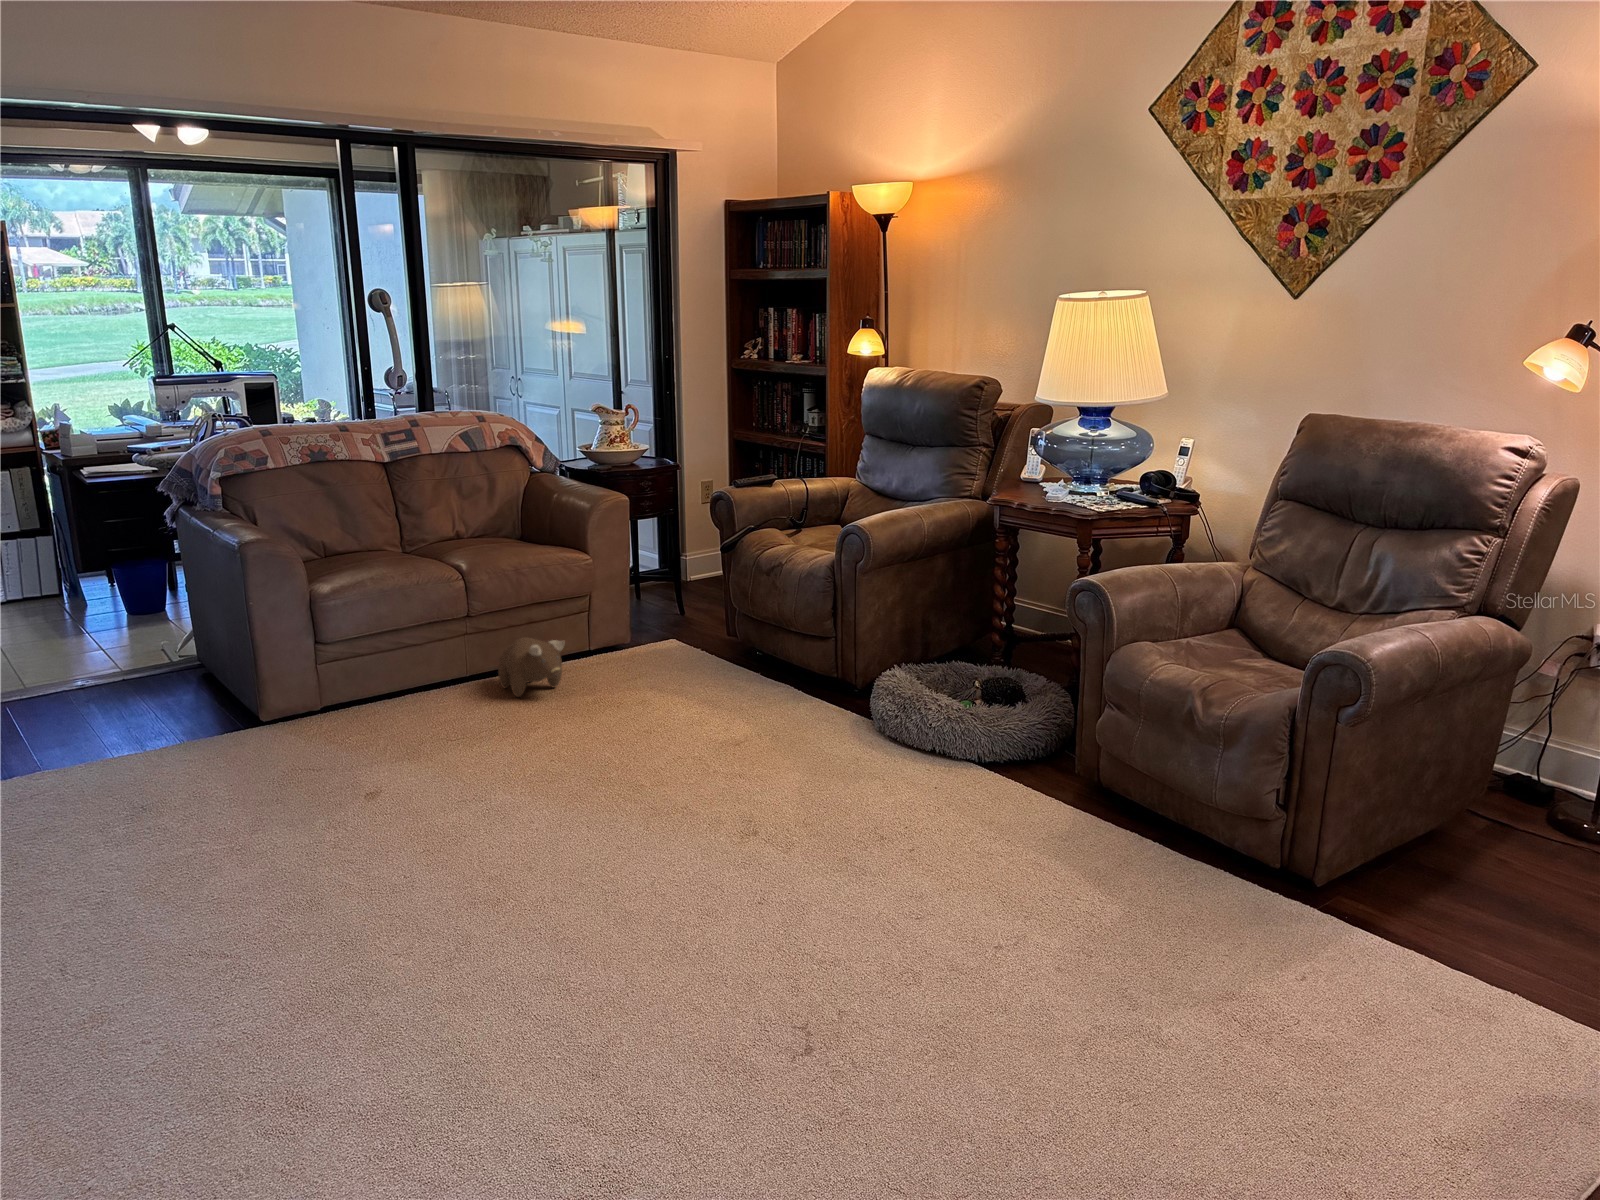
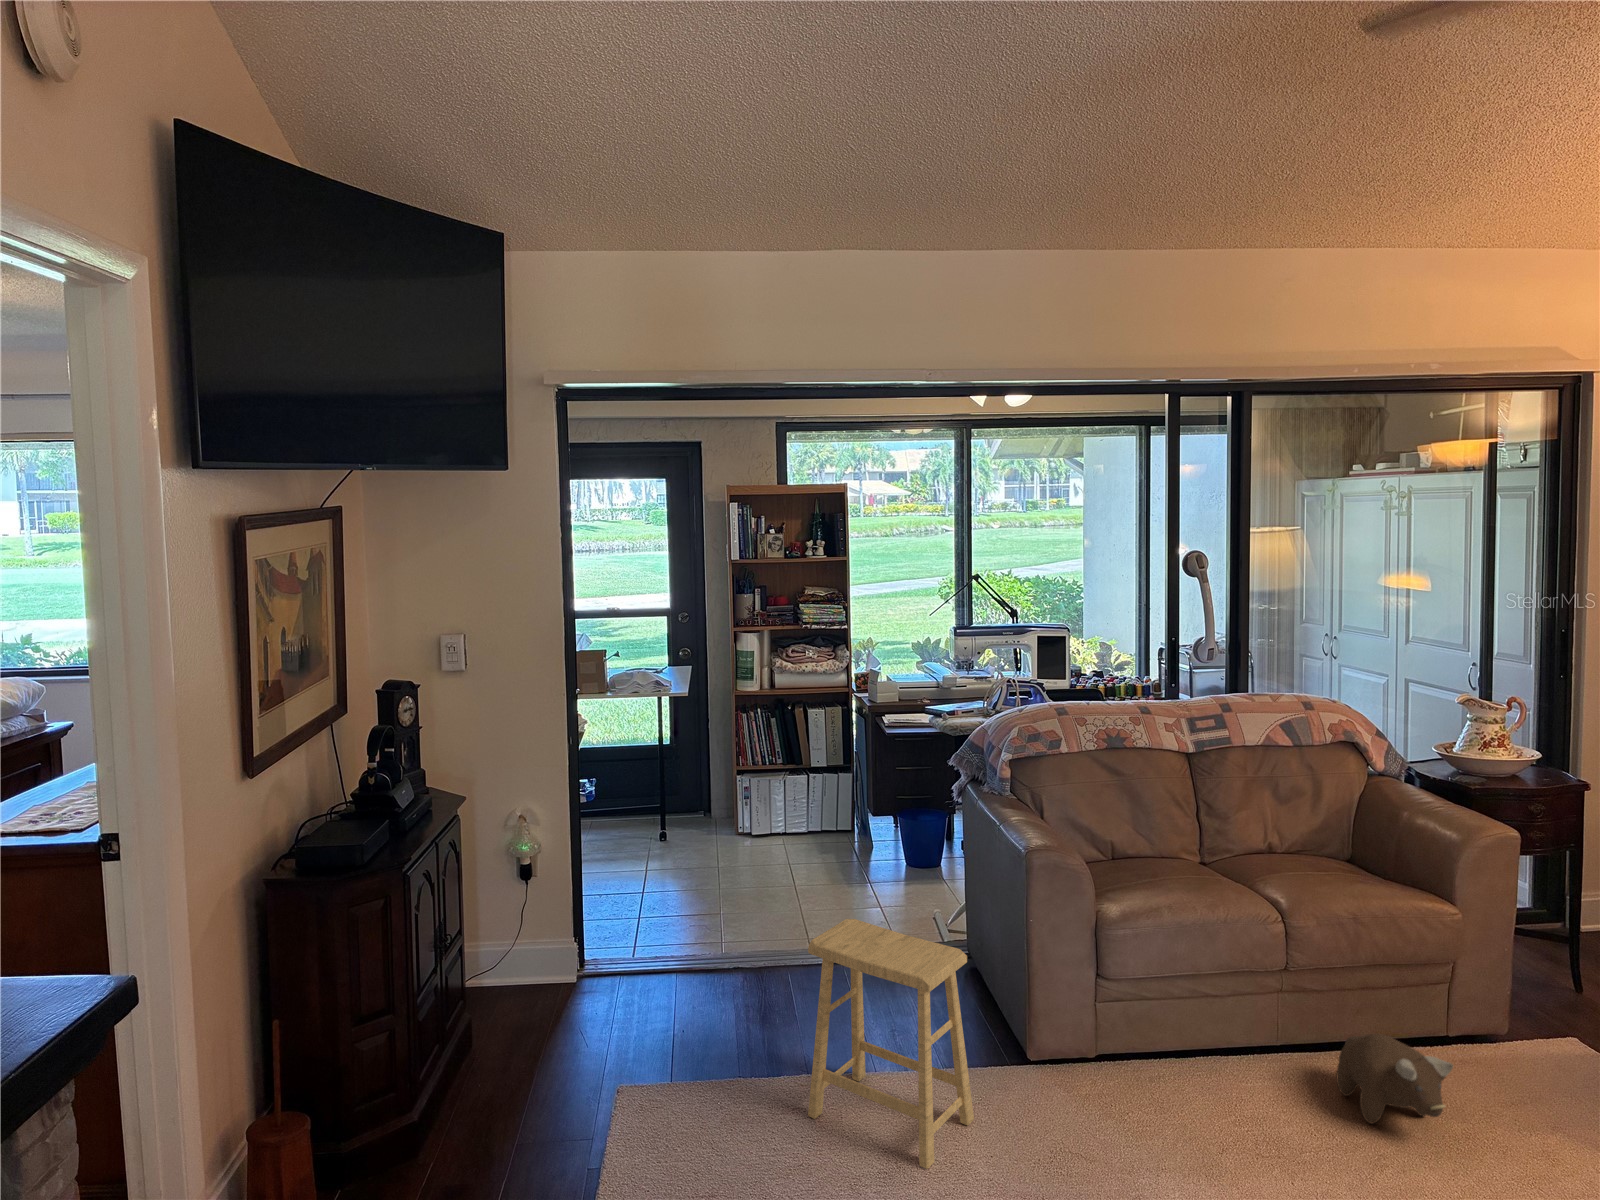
footstool: none [19,610,206,787] -> present [808,919,974,1169]

